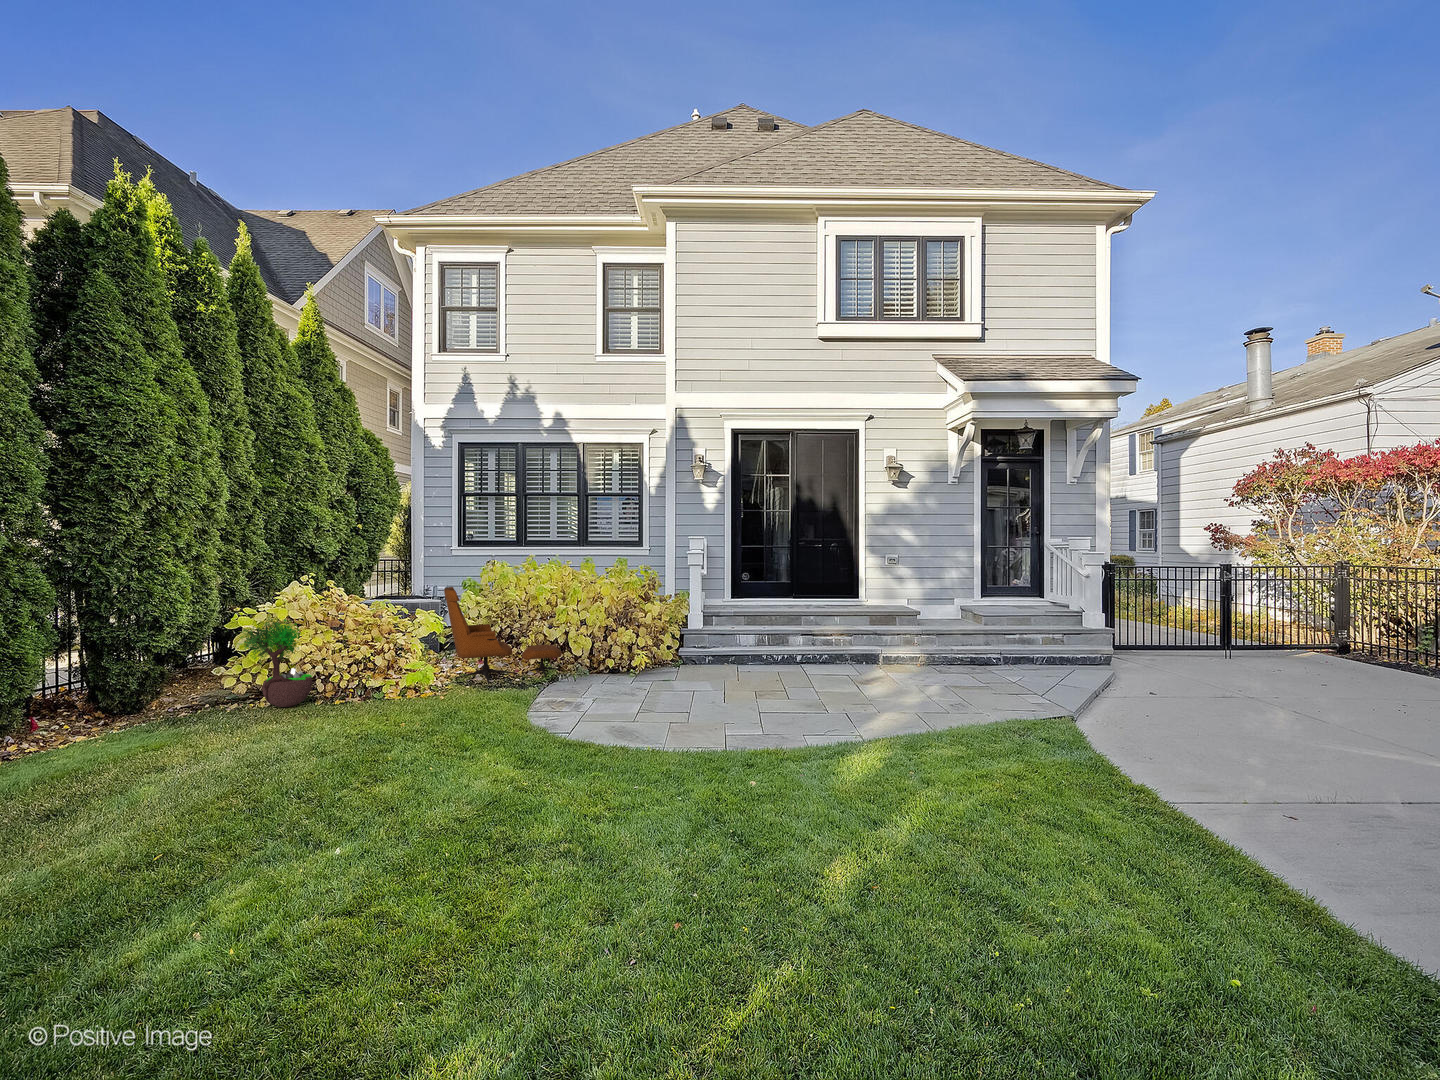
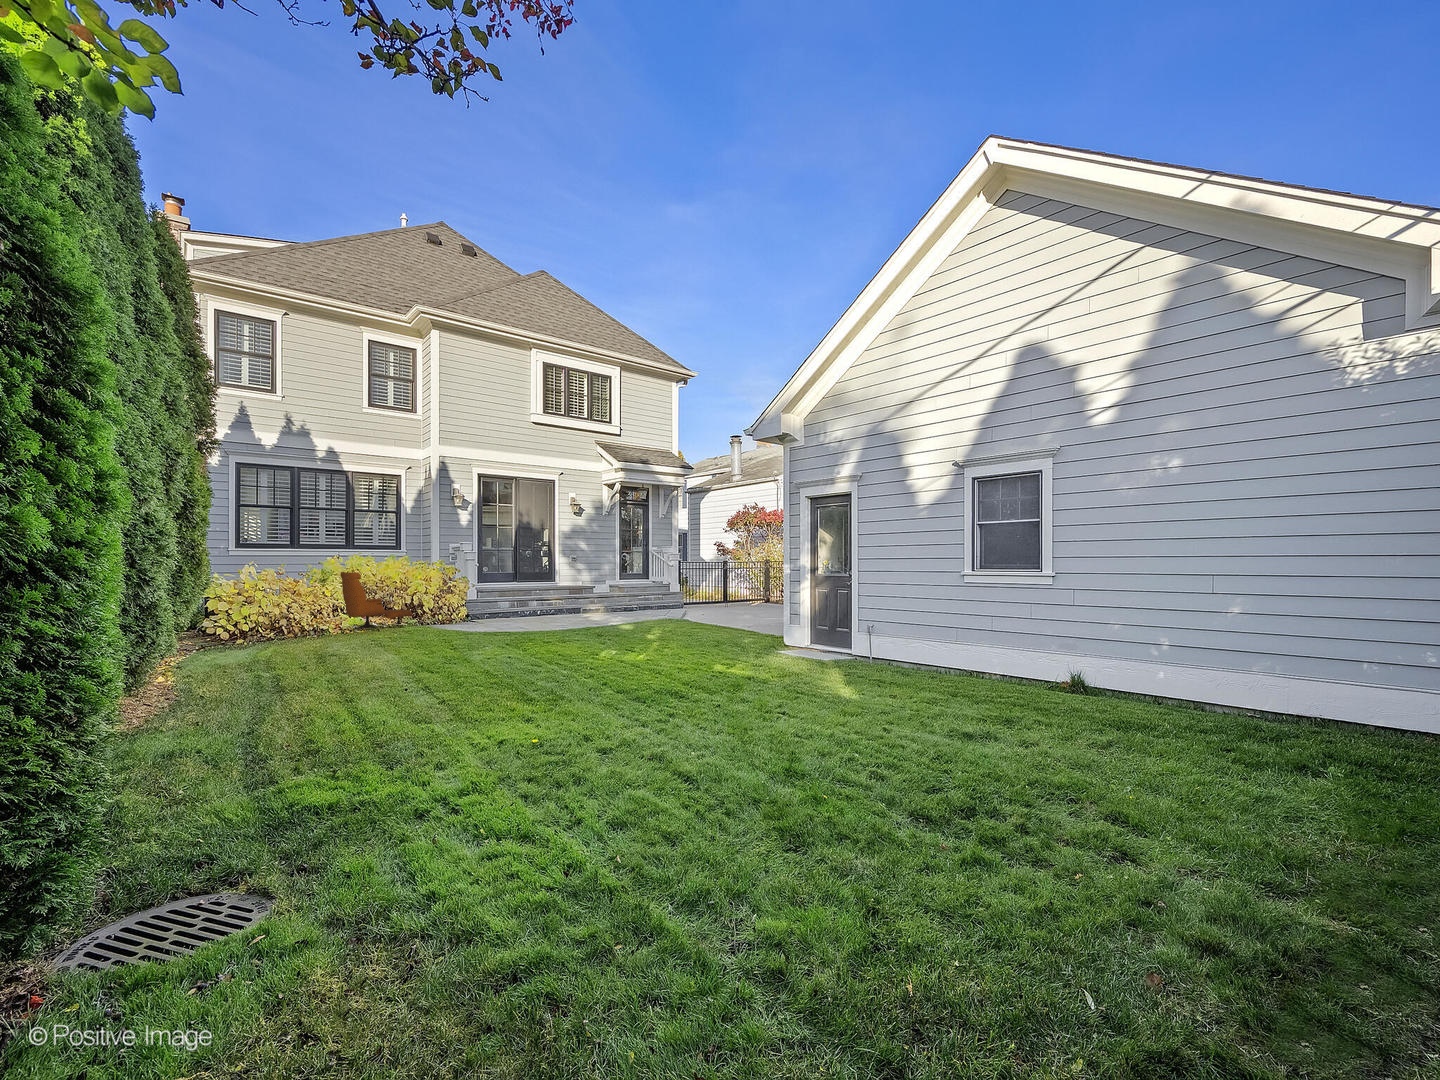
potted tree: present [237,618,312,707] -> none [252,583,298,645]

